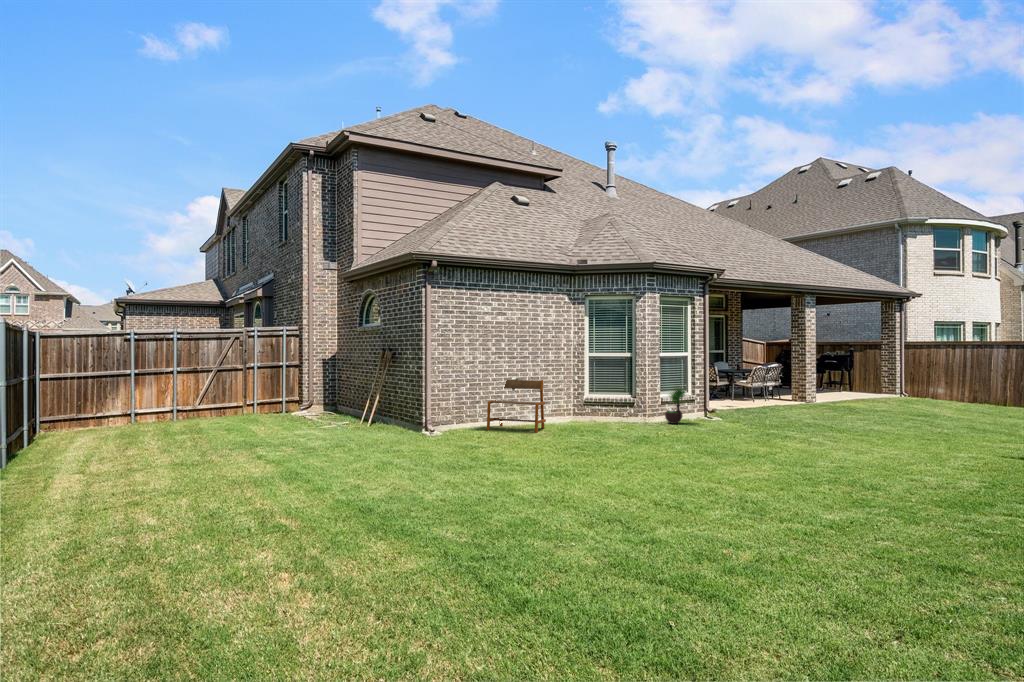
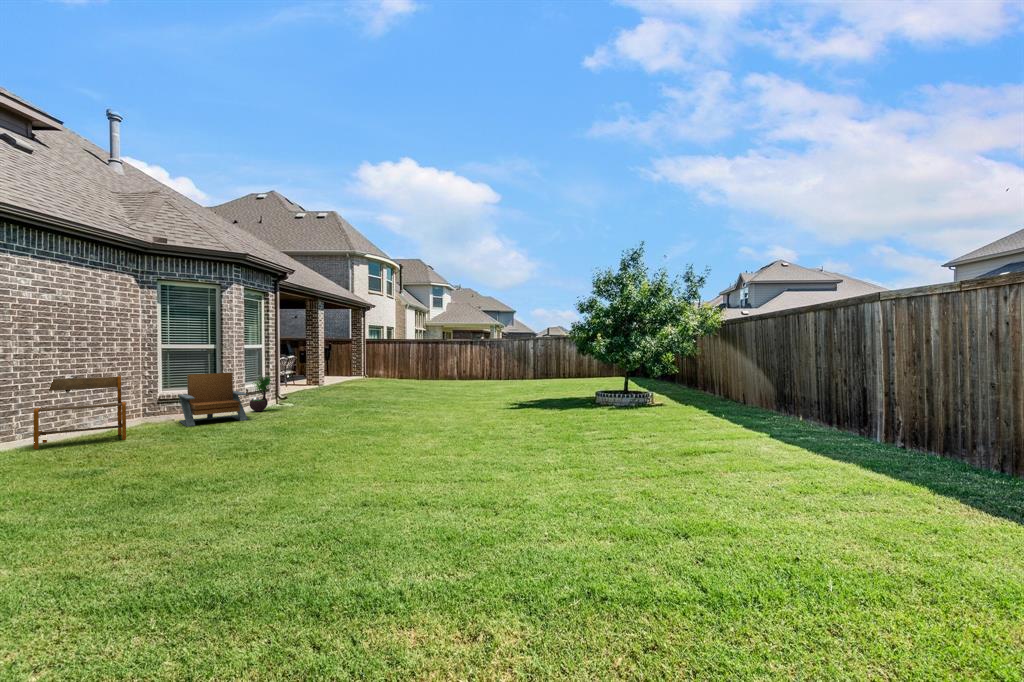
lounge chair: none [592,382,646,431] -> present [179,373,248,427]

